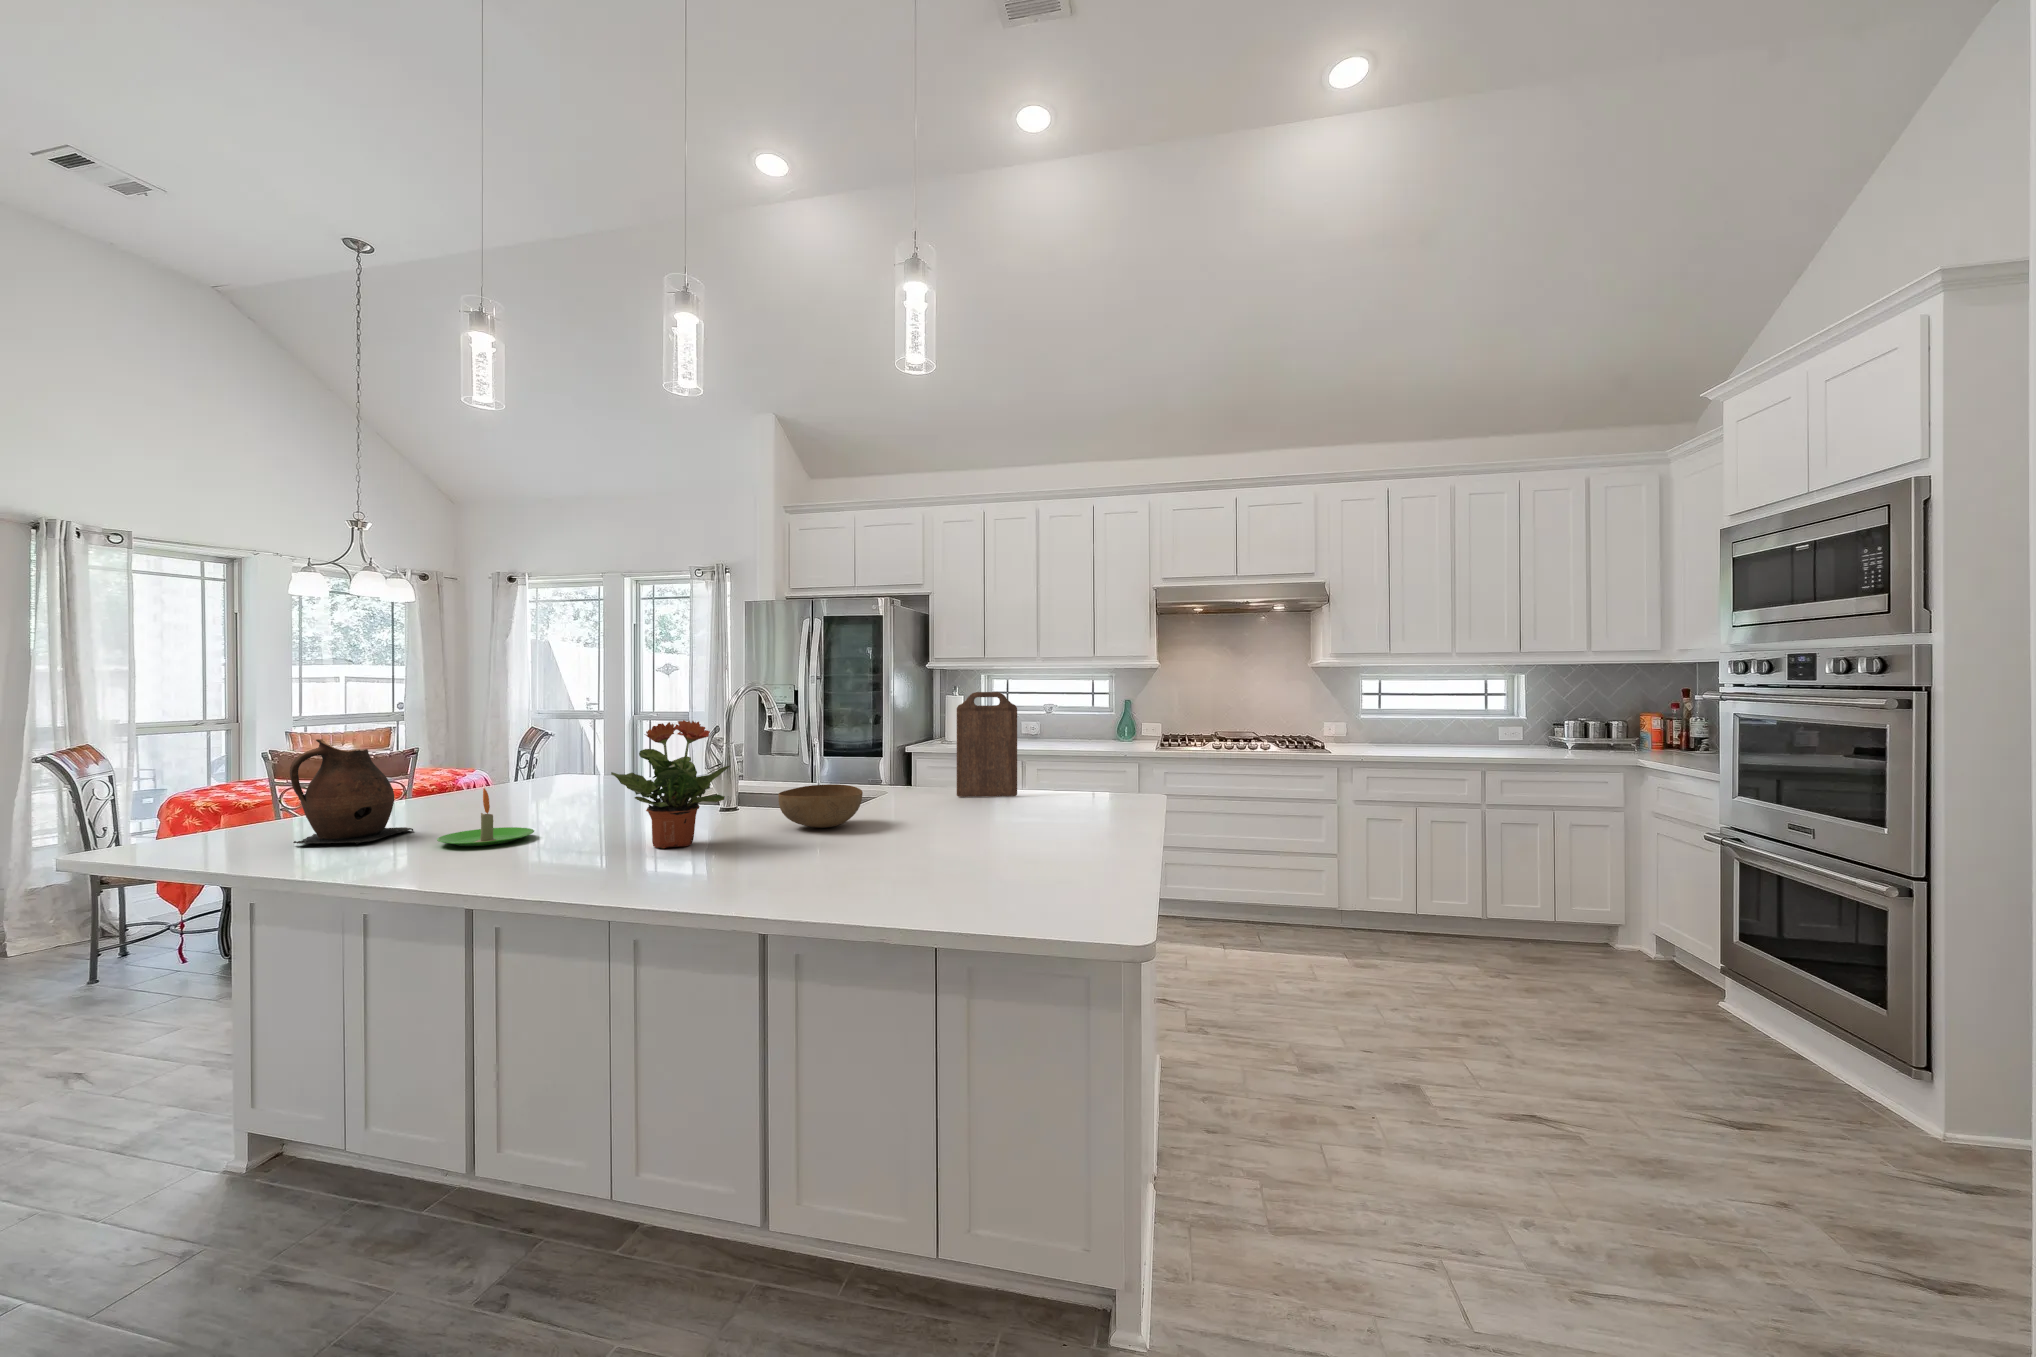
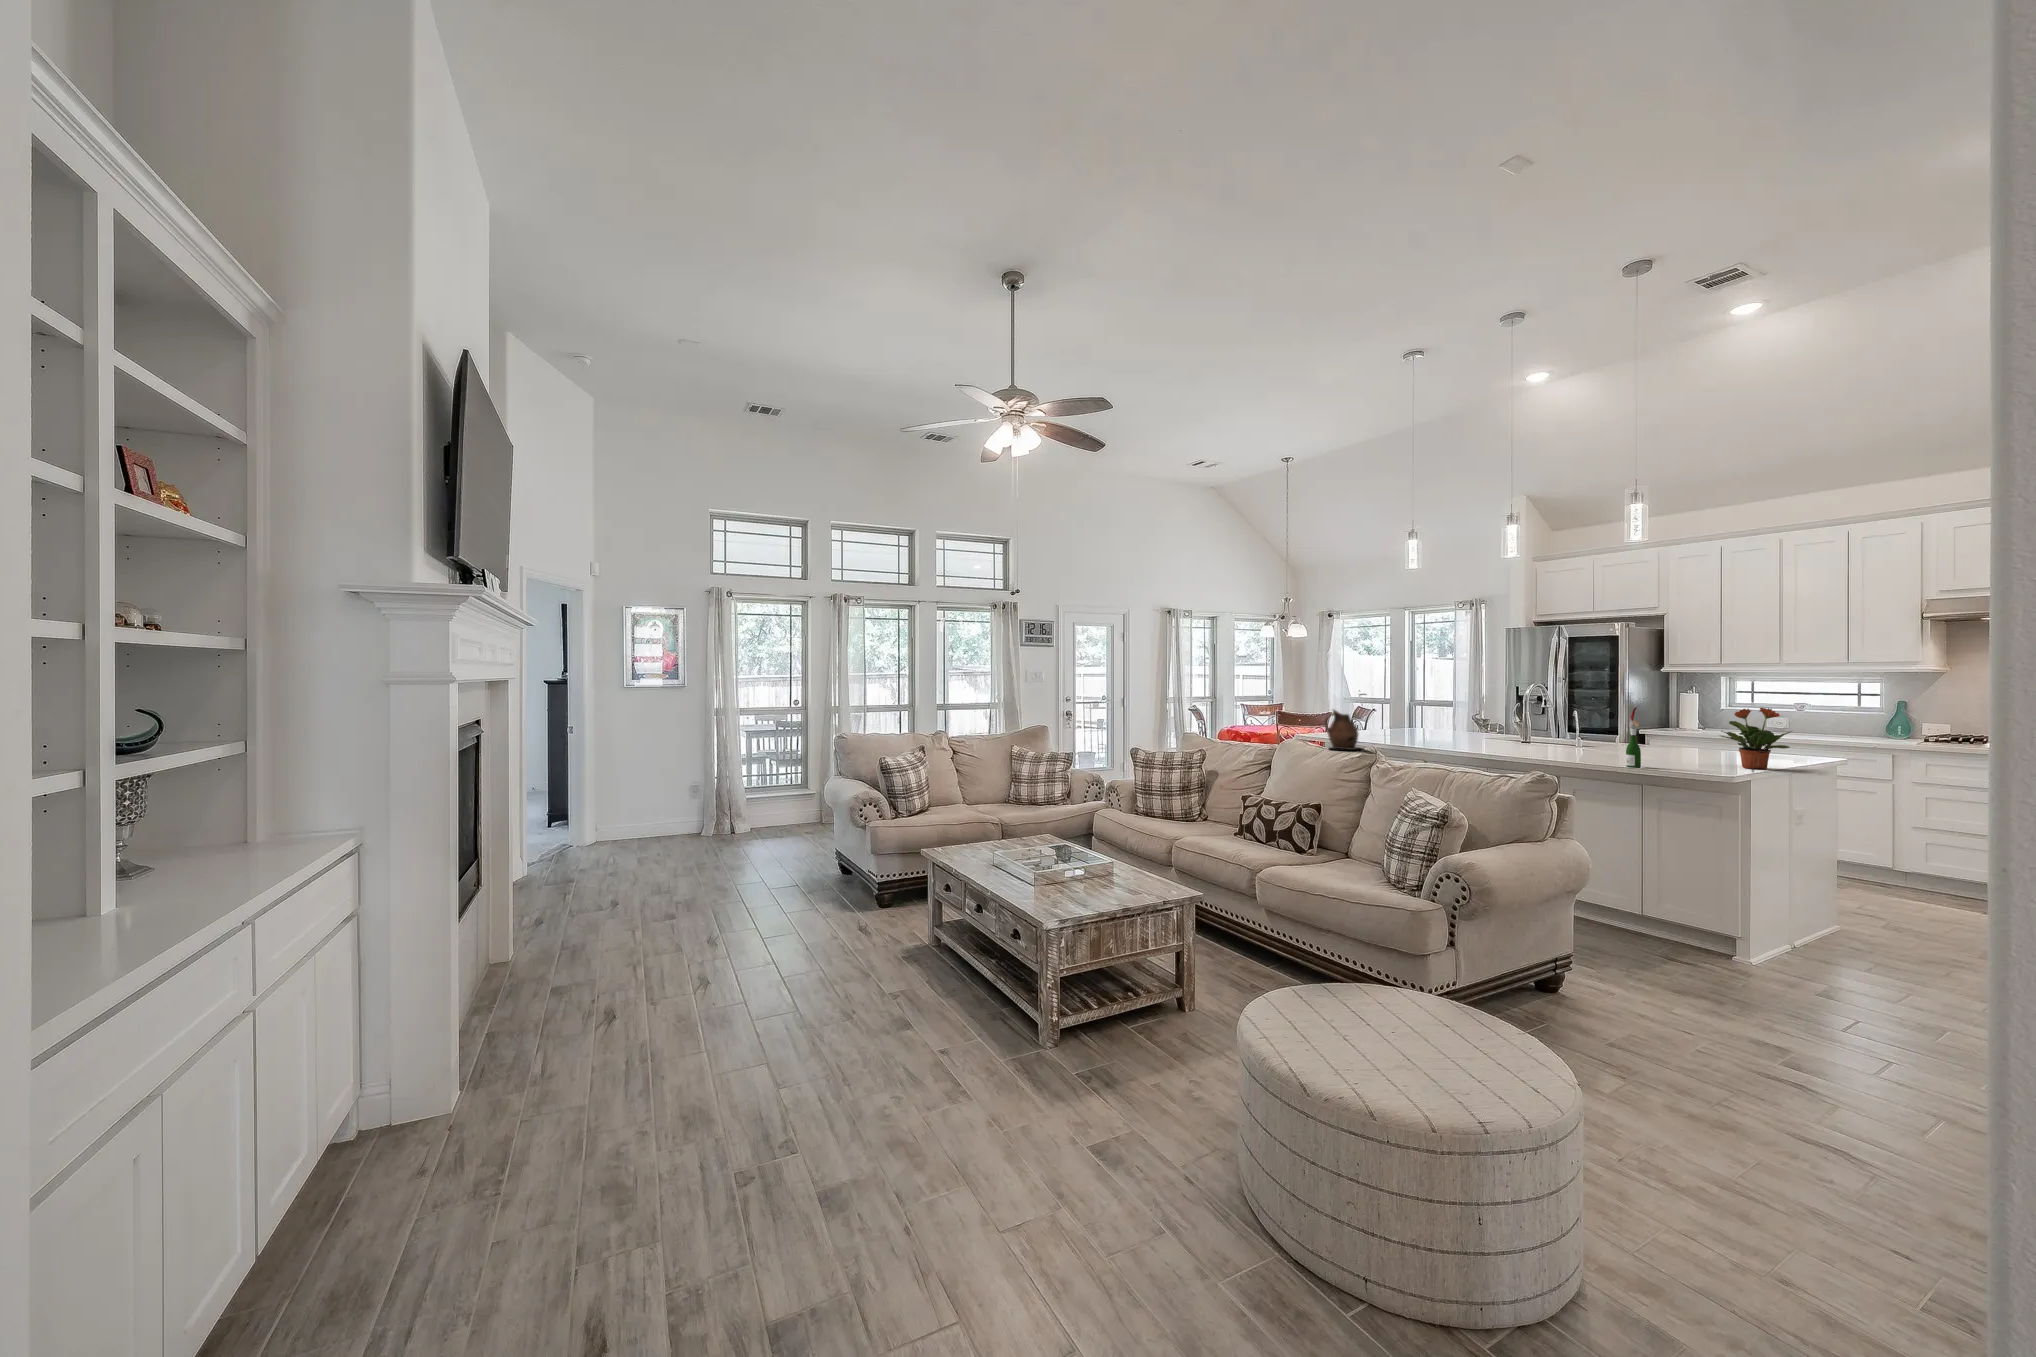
cutting board: present [957,692,1017,797] -> none [1664,695,1714,761]
wine bottle: none [915,715,945,828] -> present [1626,707,1645,768]
potted plant: present [611,720,730,848] -> present [1721,708,1792,769]
bowl: present [778,784,863,828] -> none [1541,742,1592,762]
candle: present [437,788,534,846] -> none [1382,732,1420,755]

